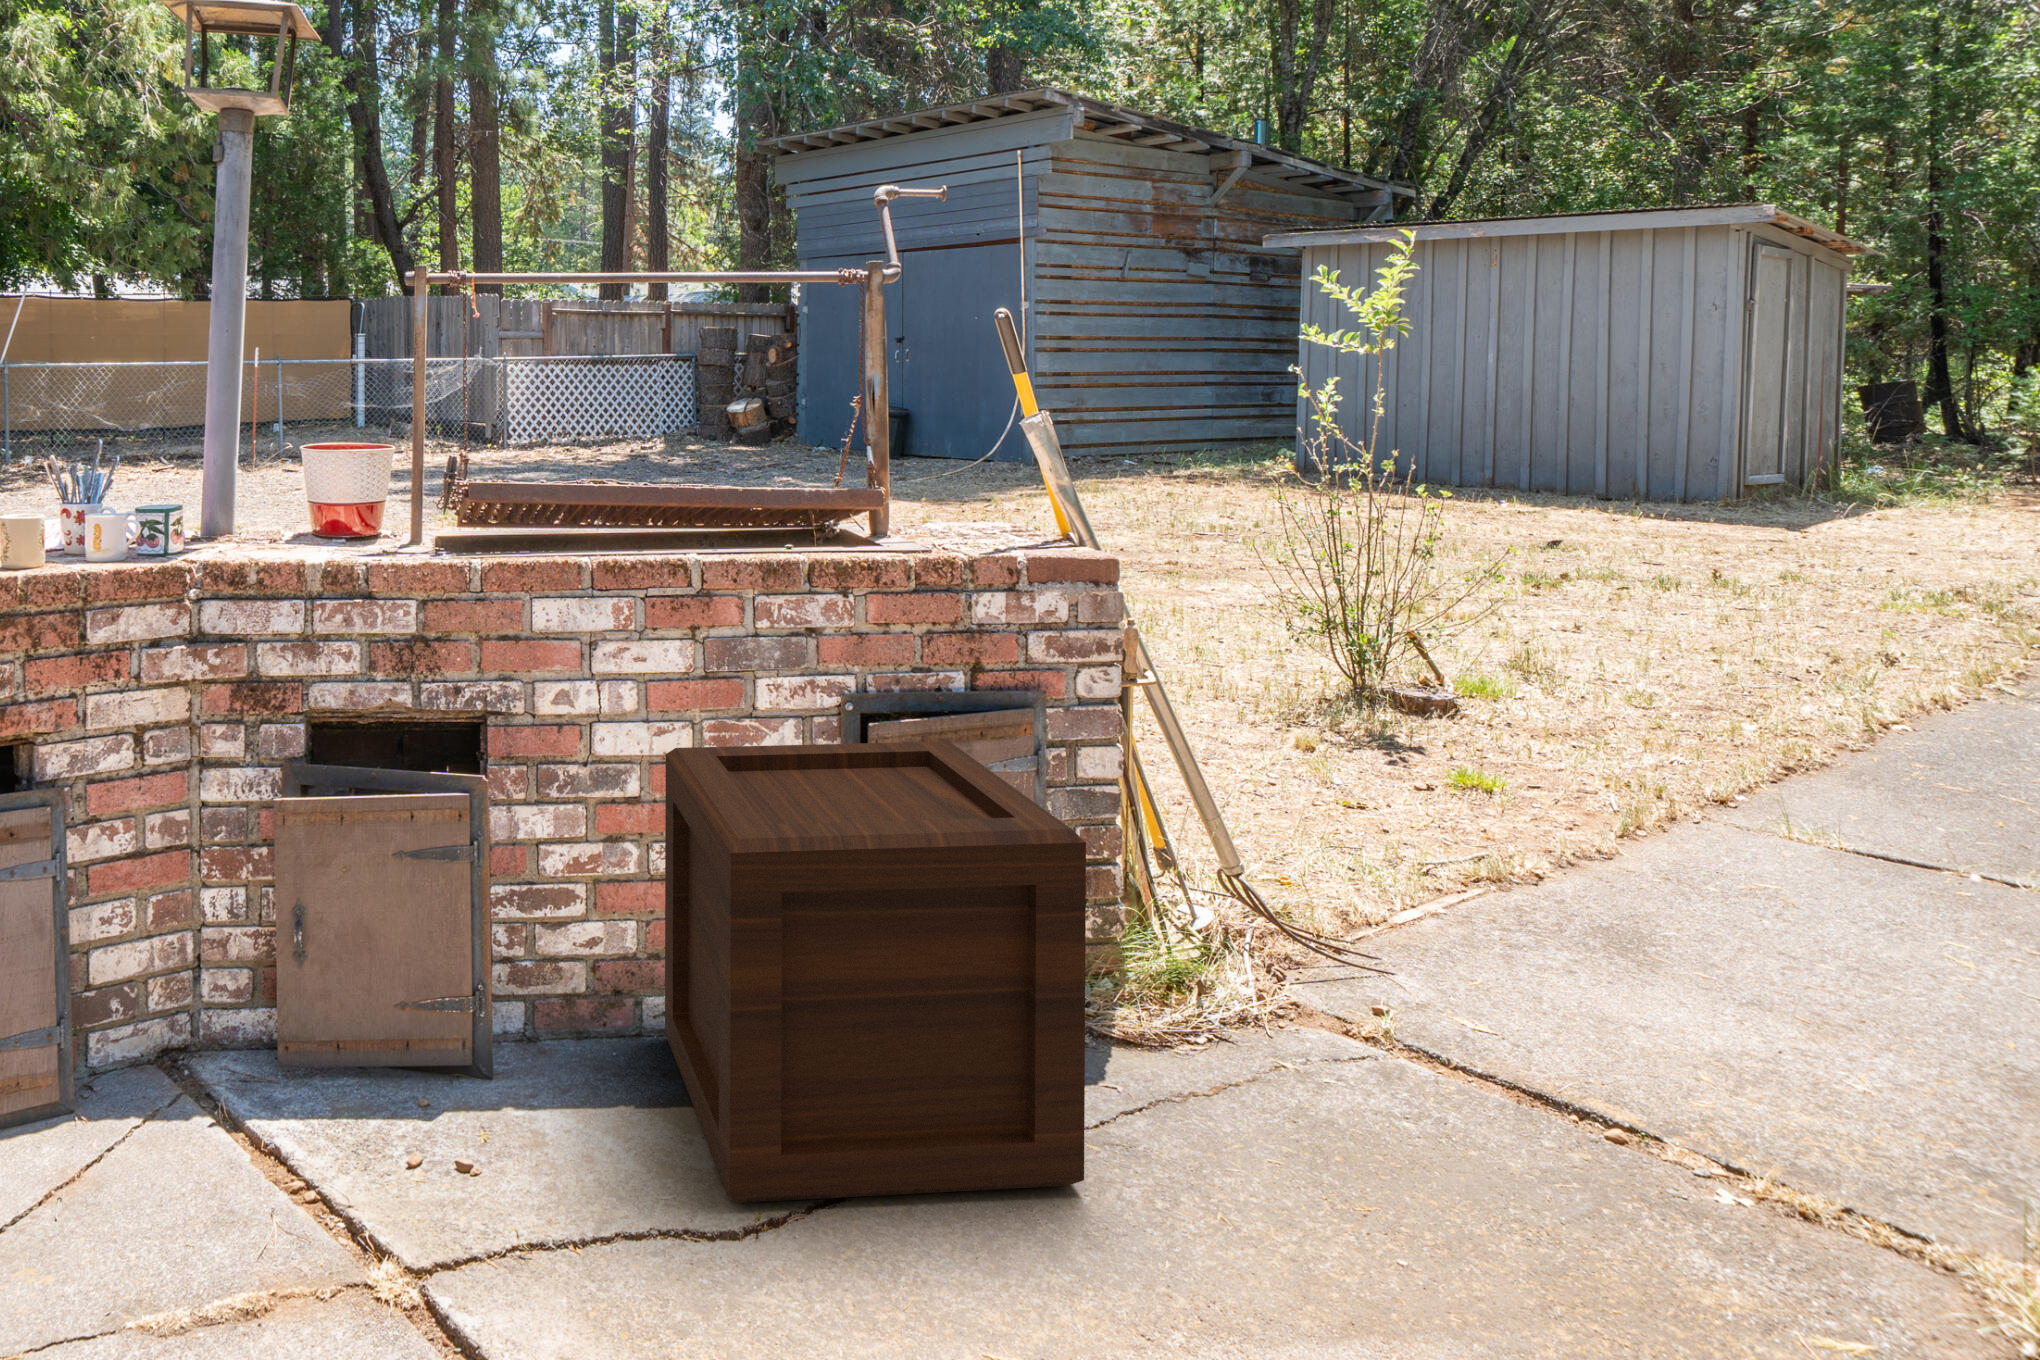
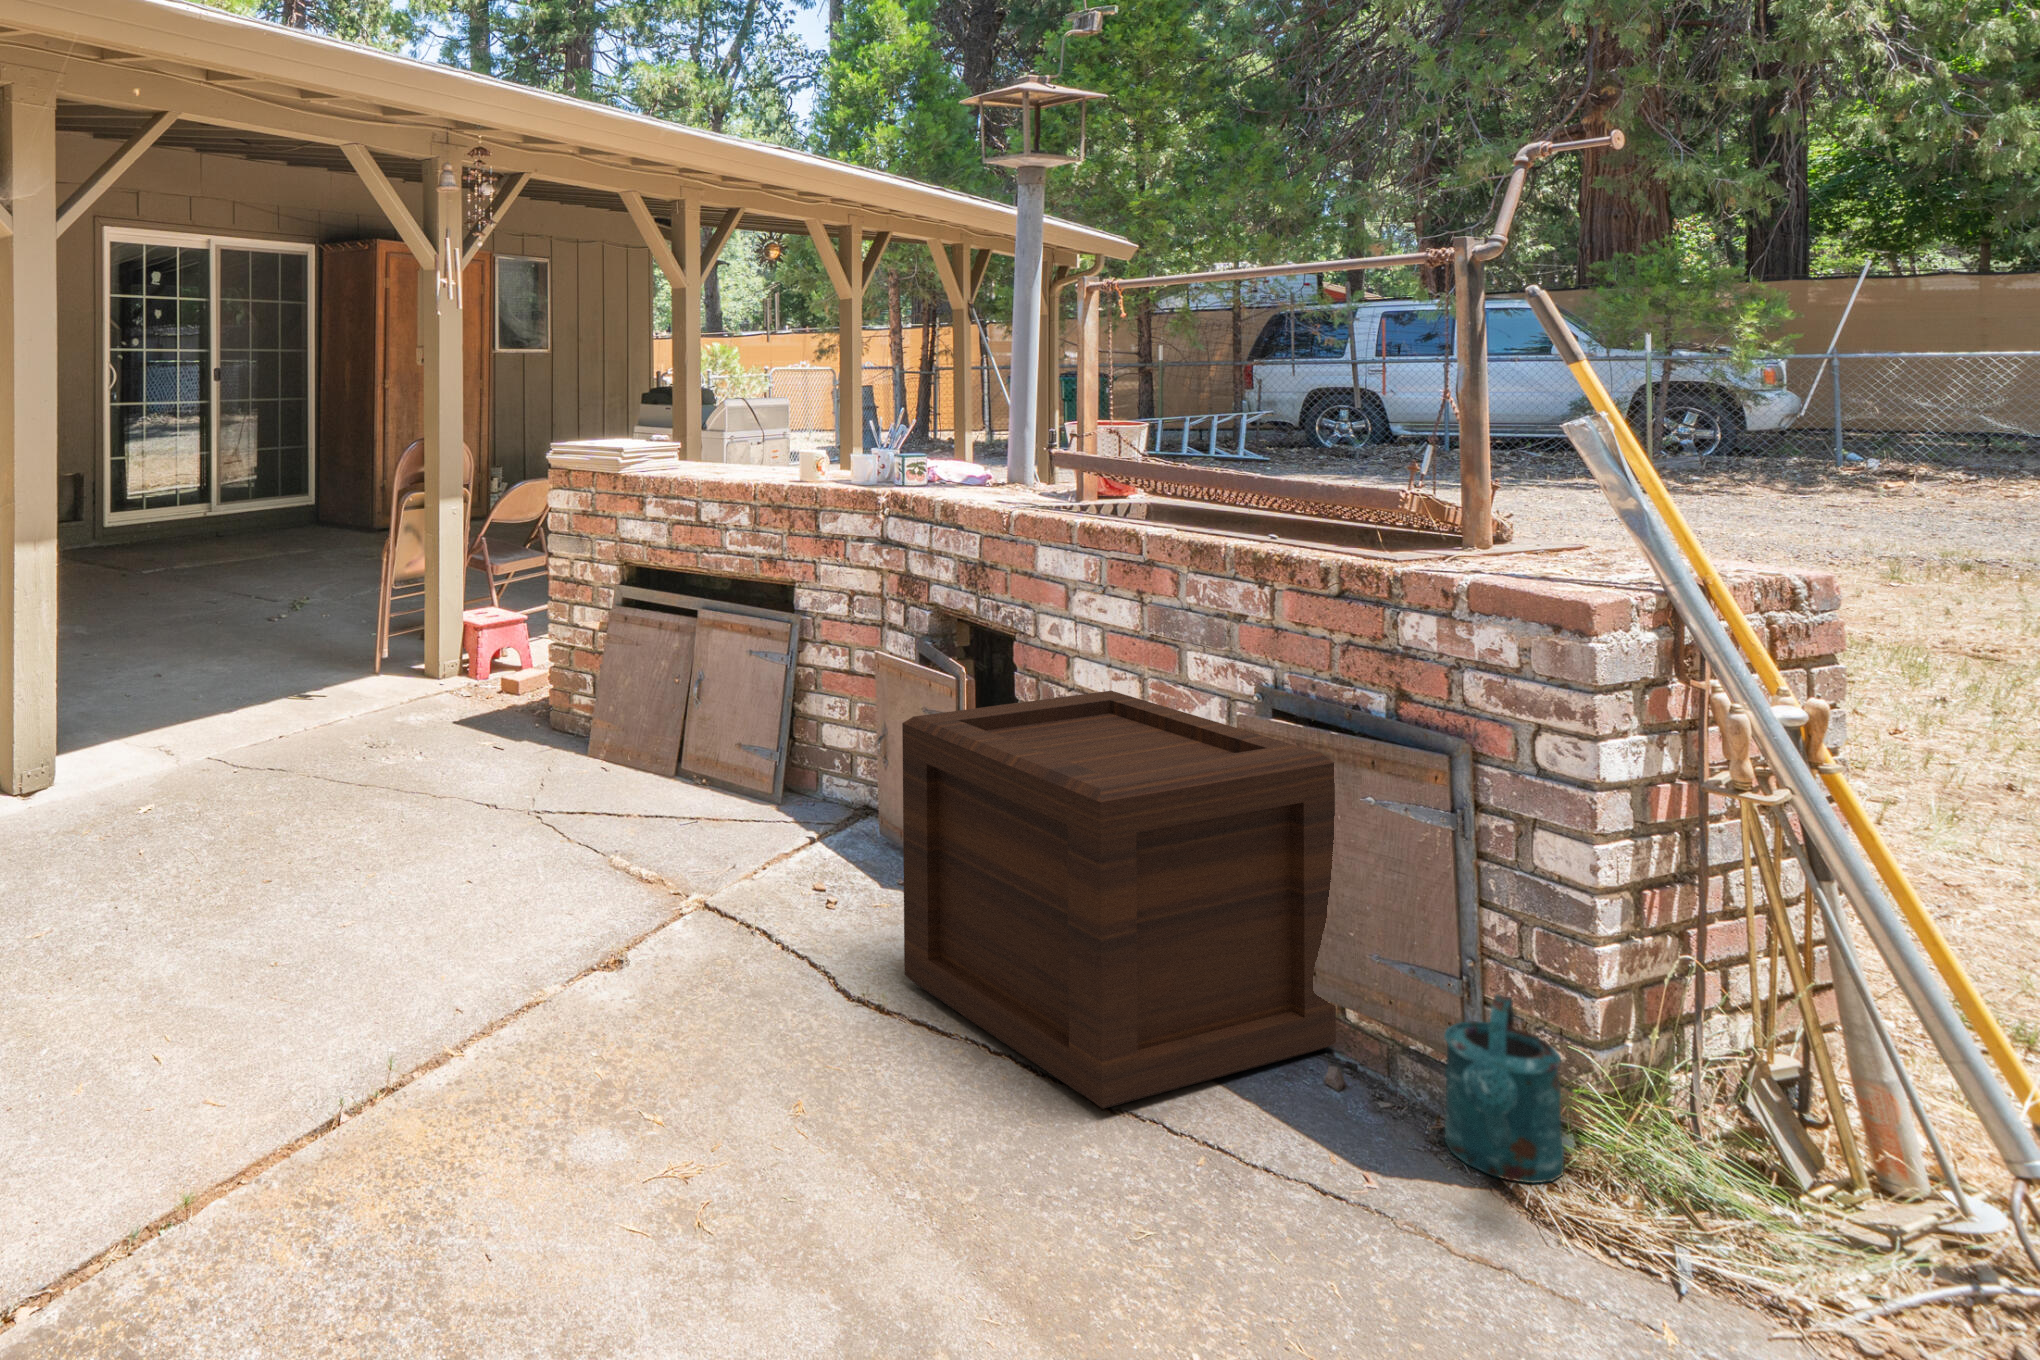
watering can: none [1074,901,1266,1054] -> present [1444,994,1564,1183]

